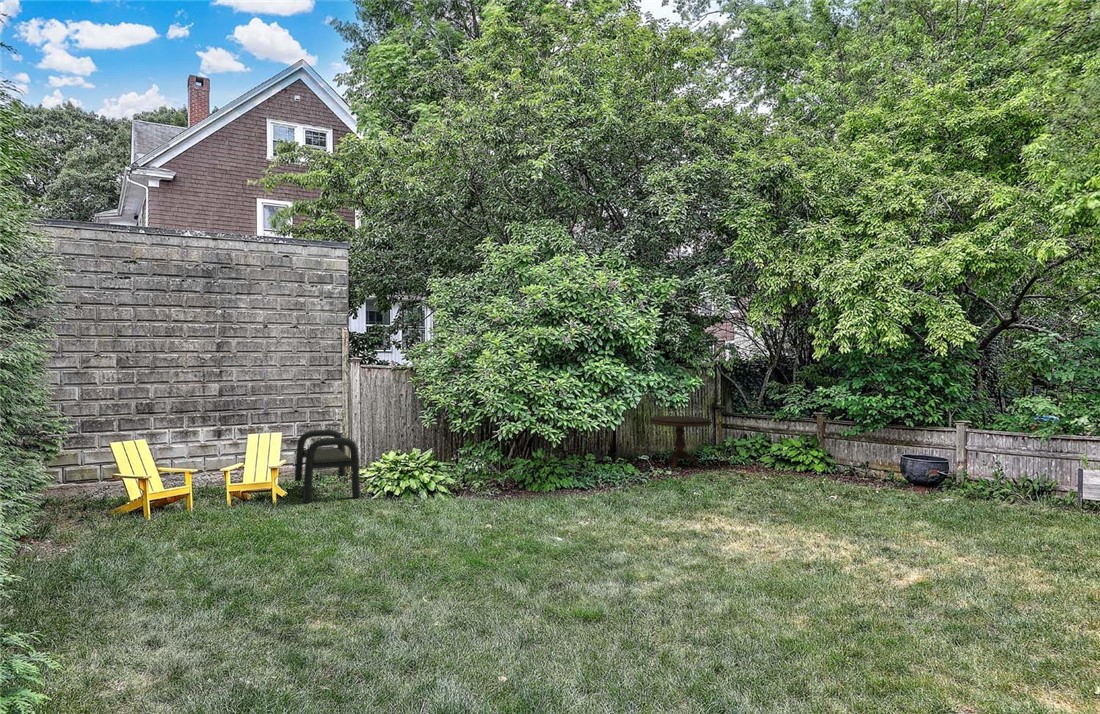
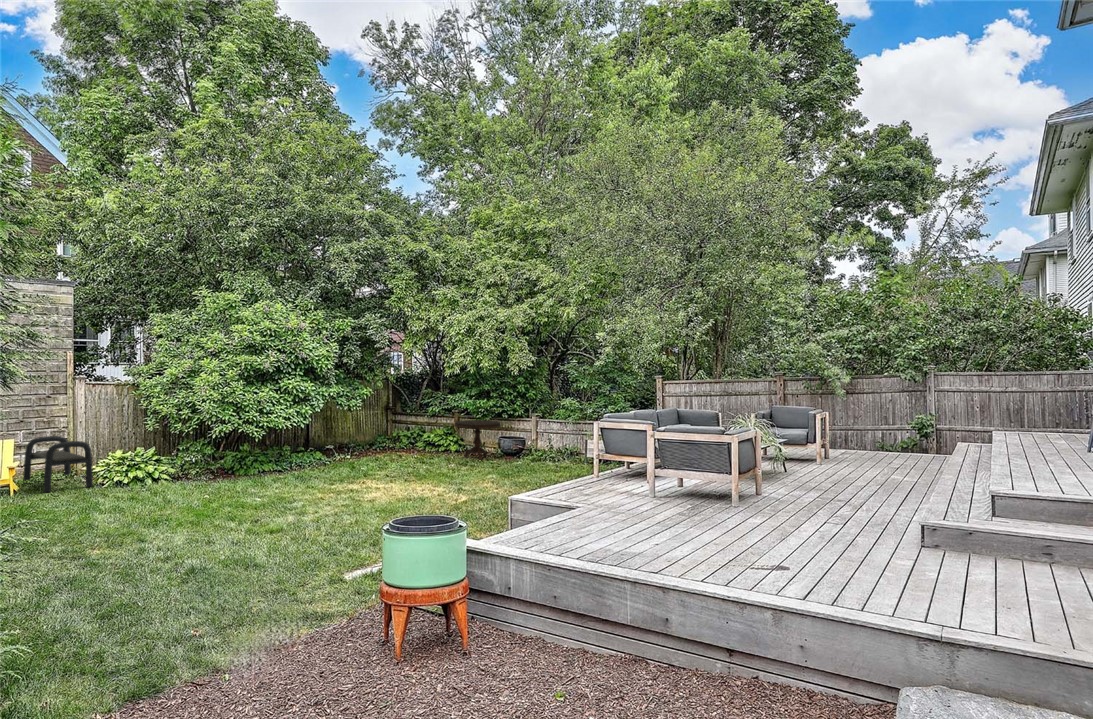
side table: present [649,416,712,468] -> present [454,420,501,460]

